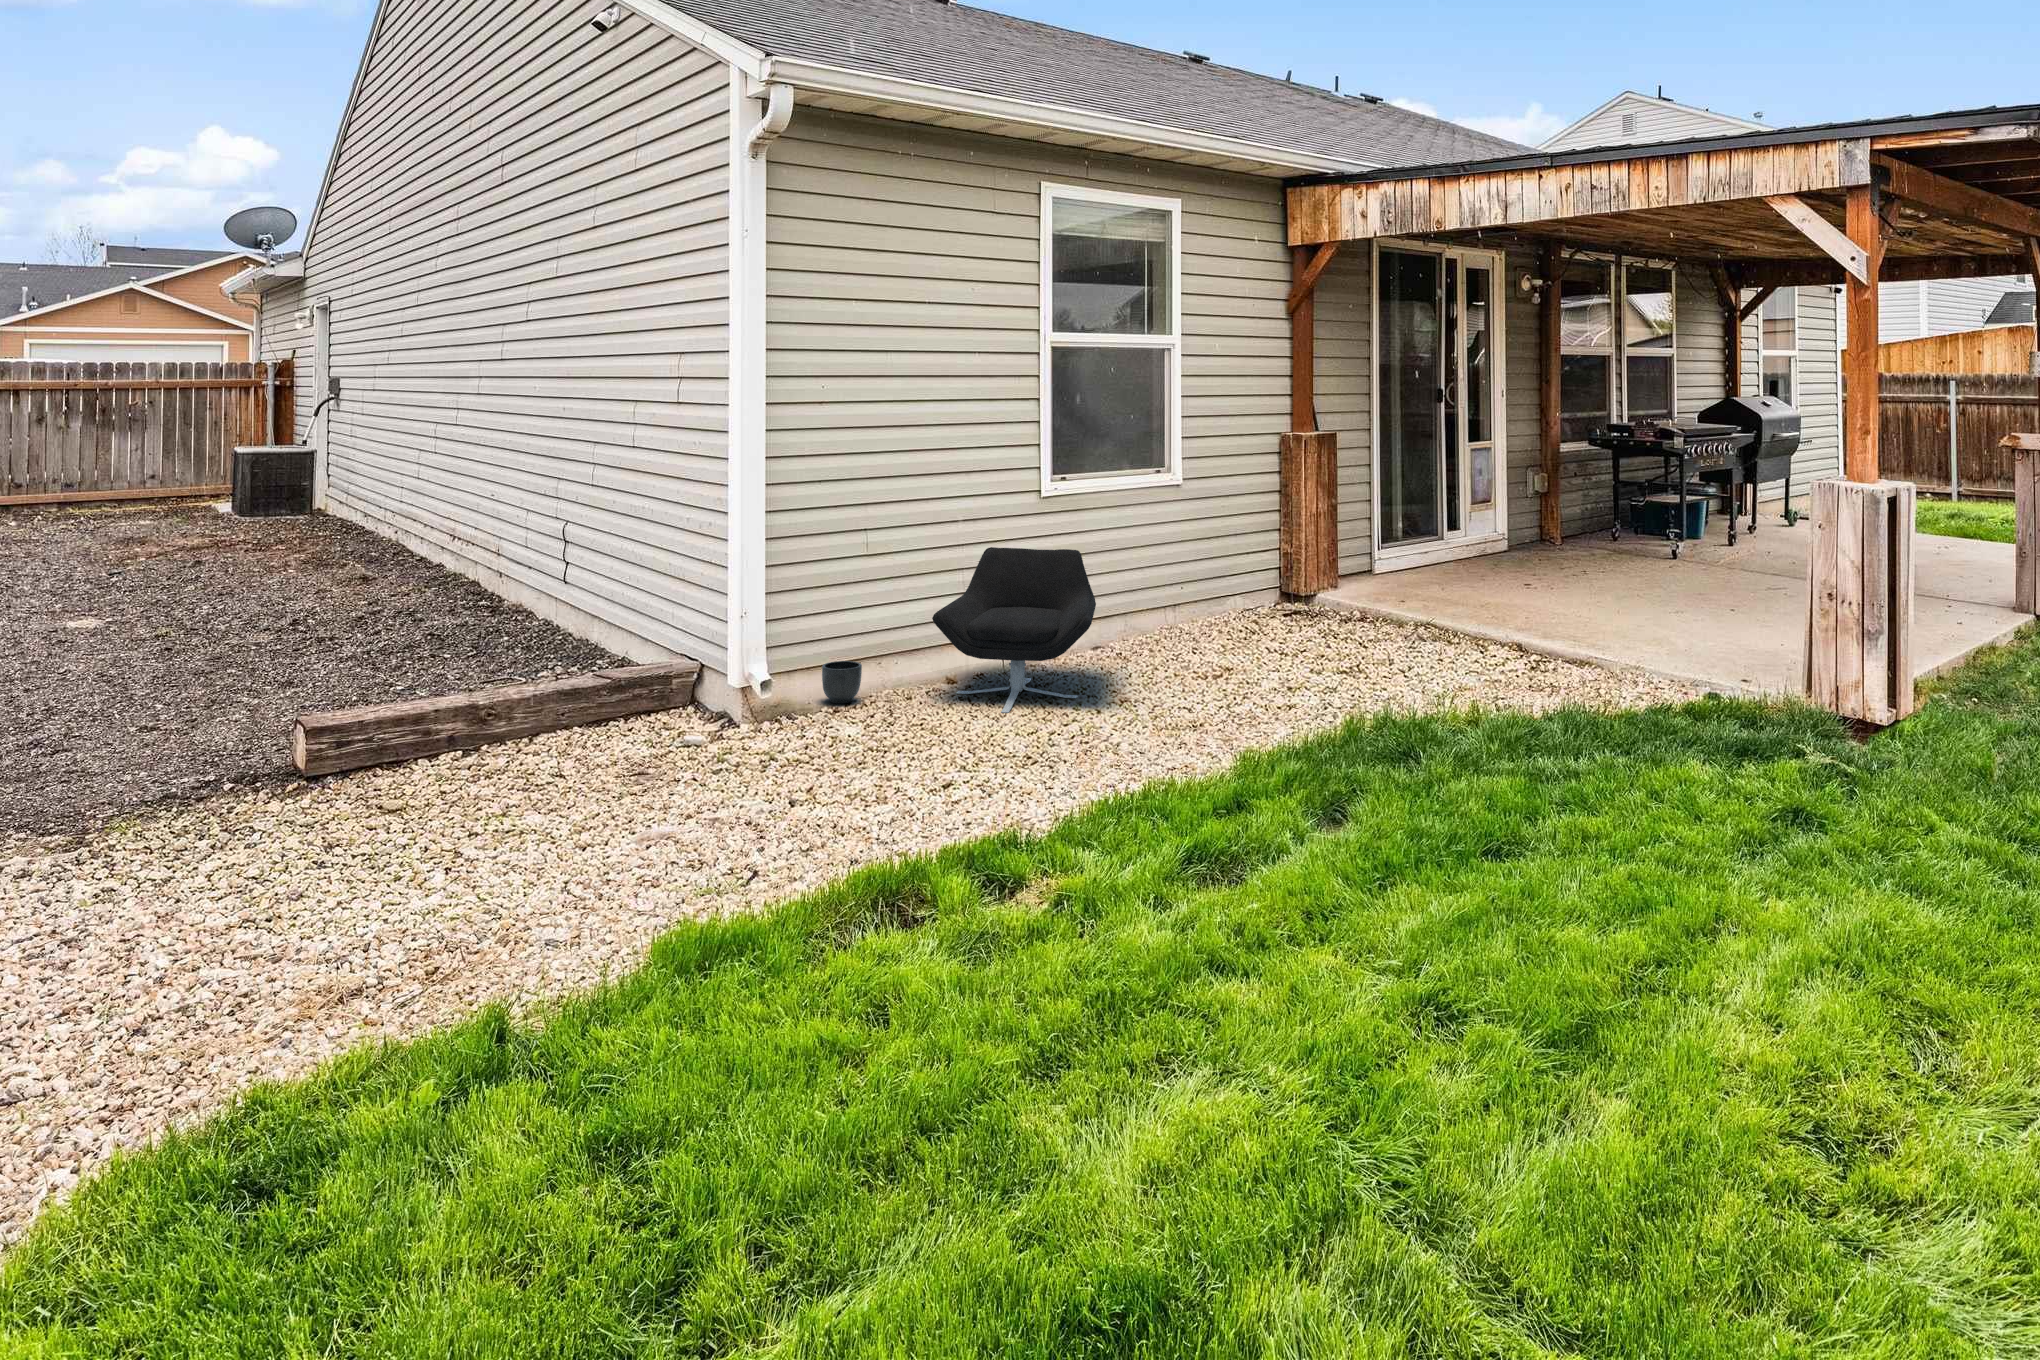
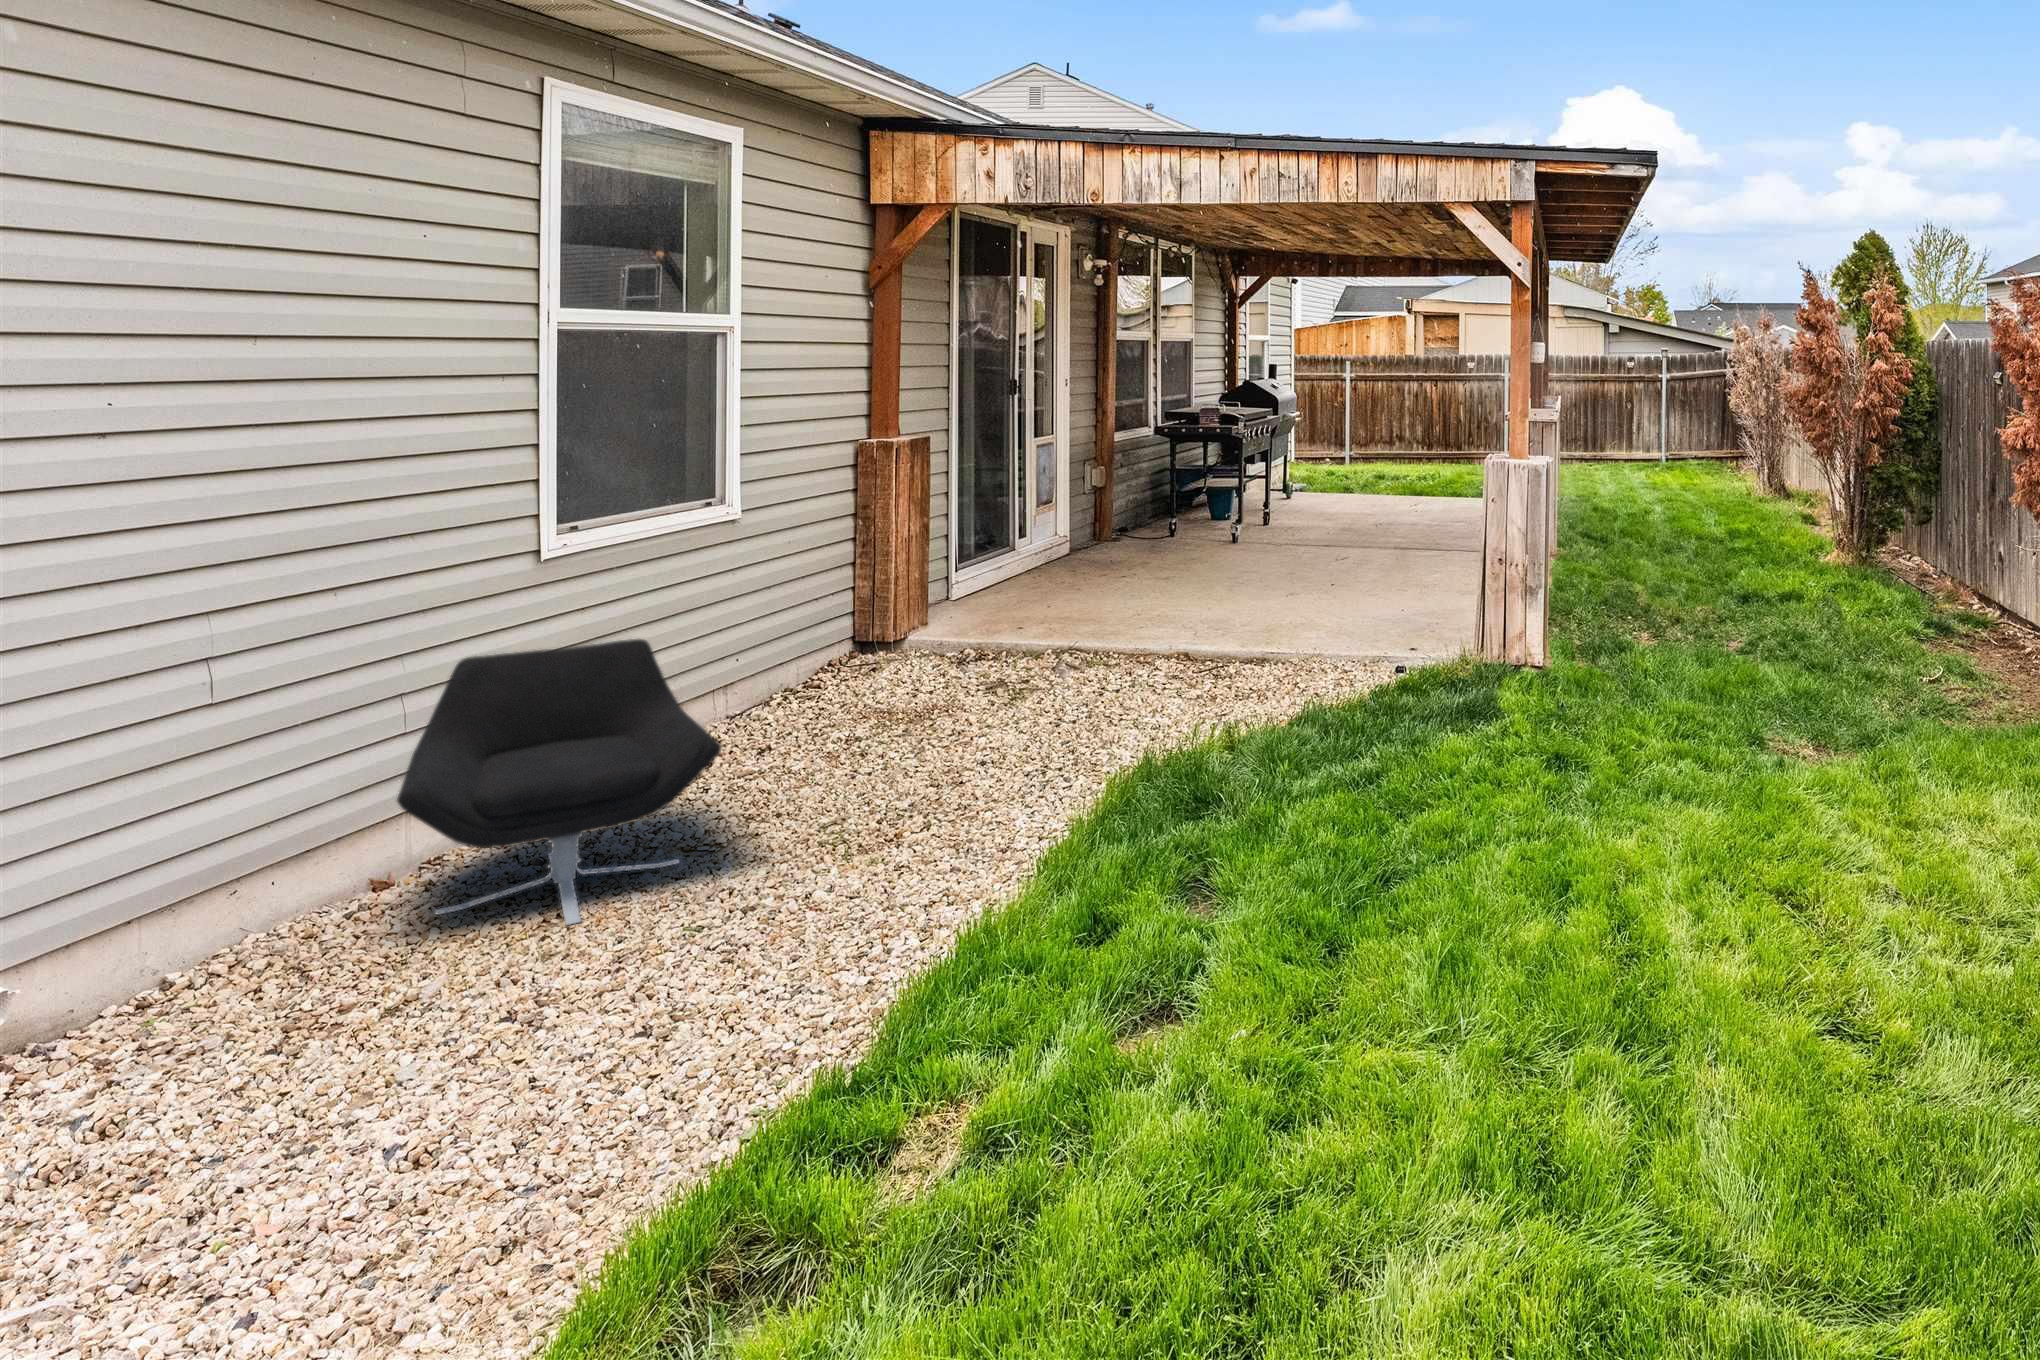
planter: present [822,661,862,704] -> none [115,920,224,1014]

